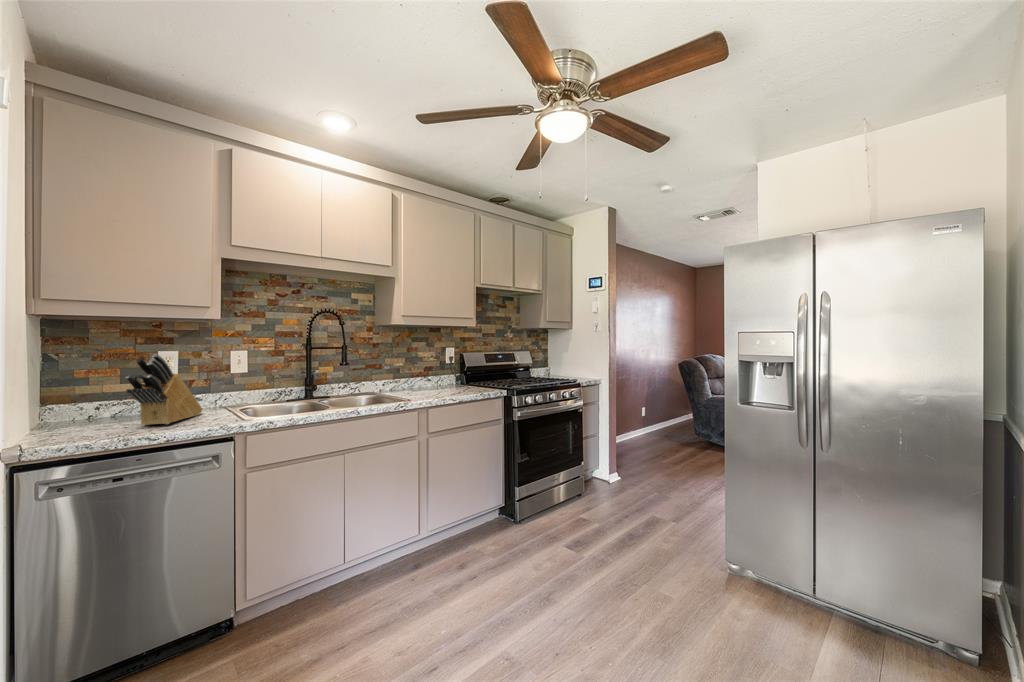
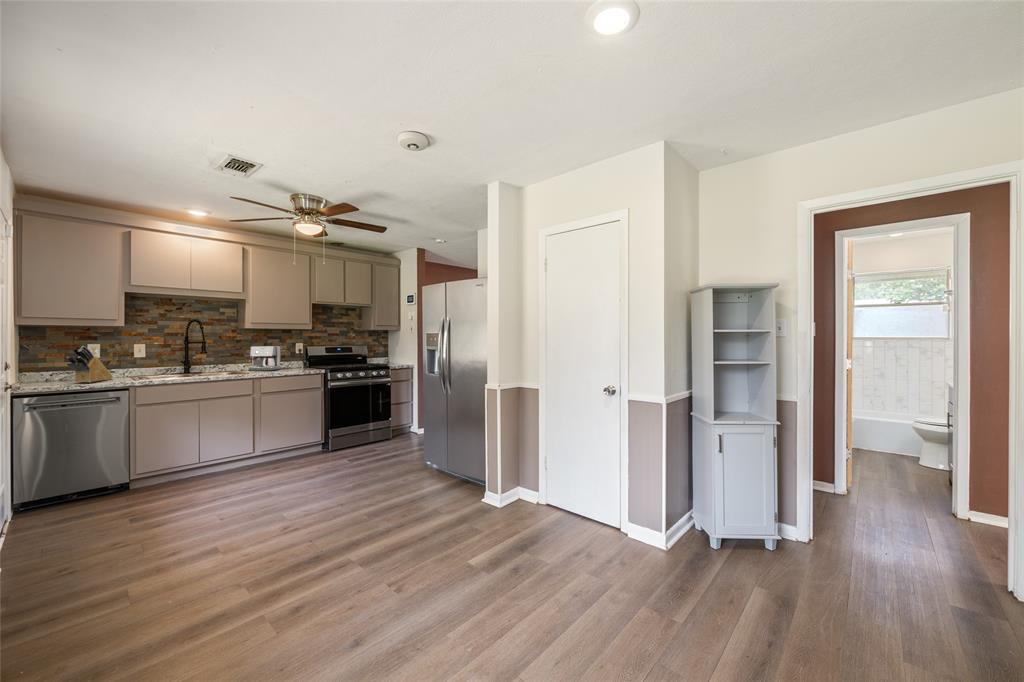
coffee maker: none [394,352,435,392] -> present [248,346,280,371]

